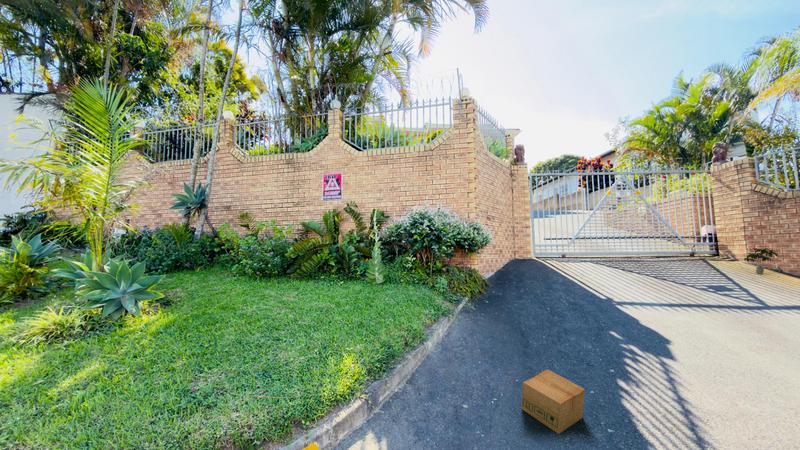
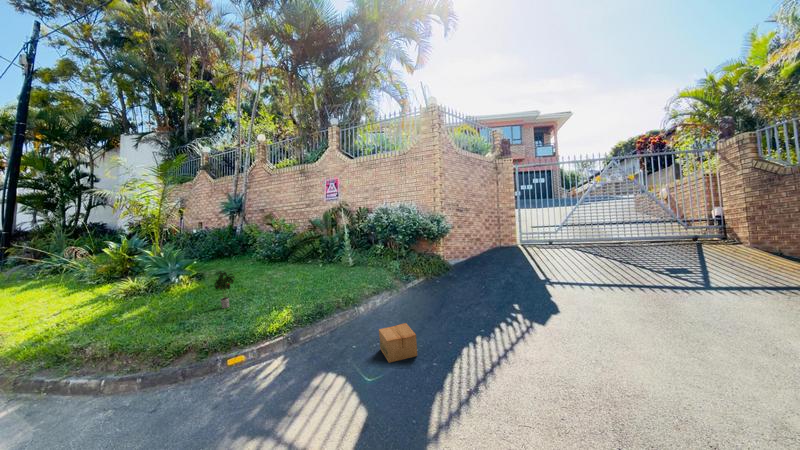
potted plant: present [744,248,778,274] -> present [214,271,235,308]

